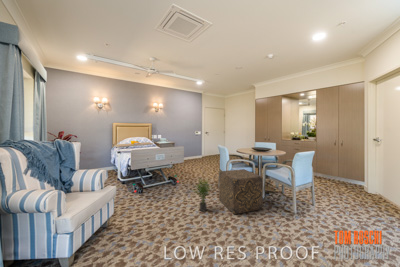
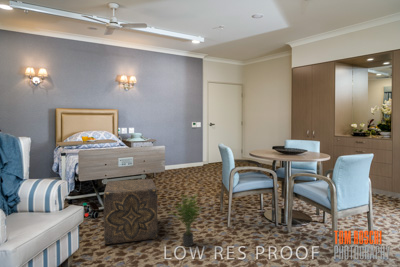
ottoman: present [219,169,263,214] -> present [104,179,158,244]

